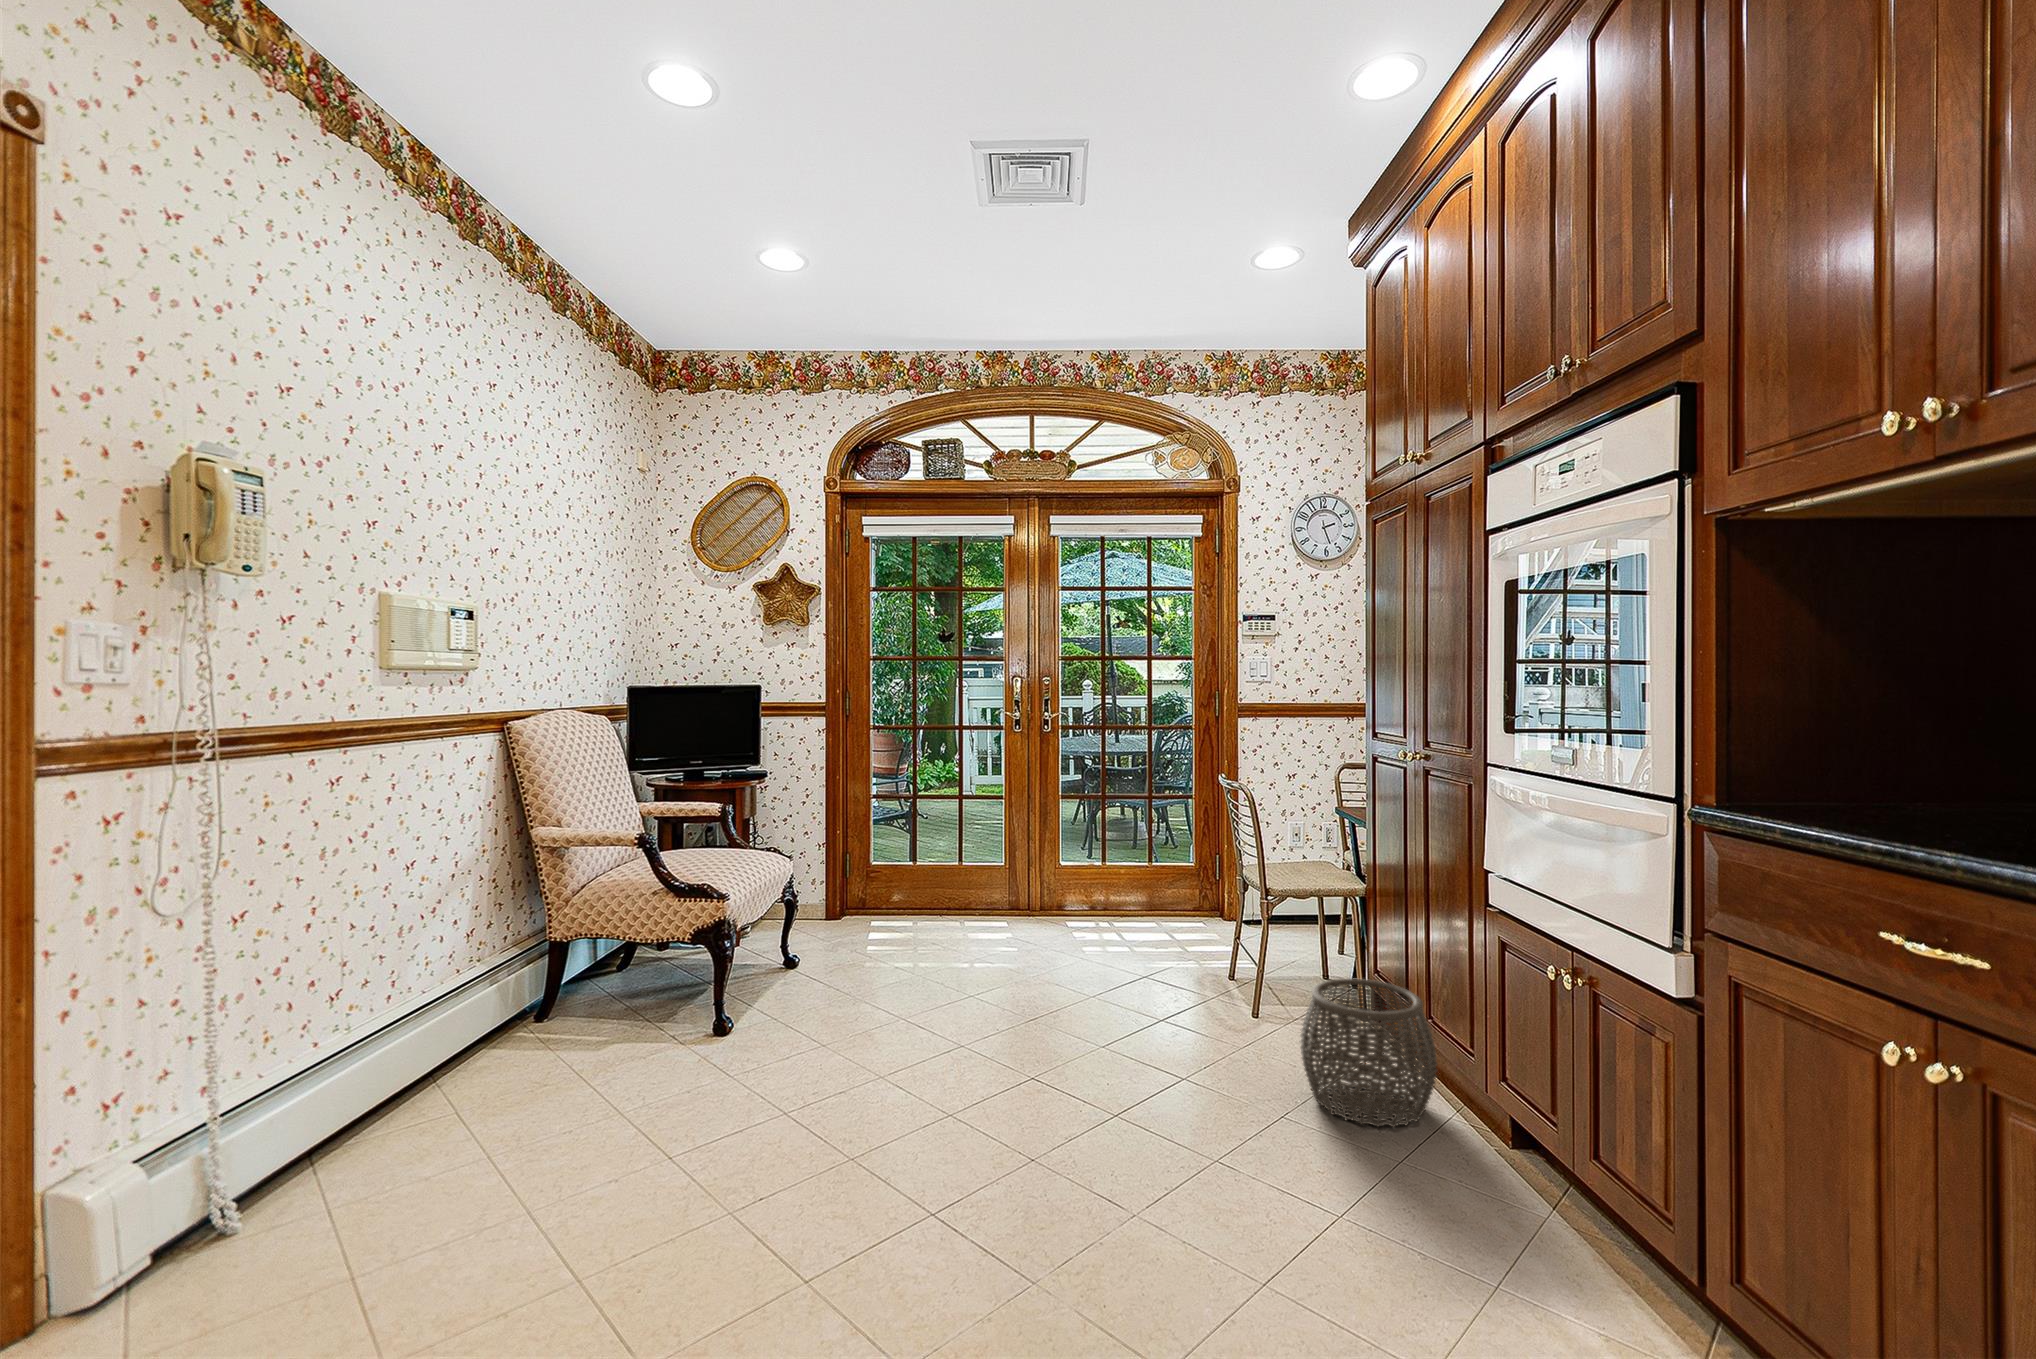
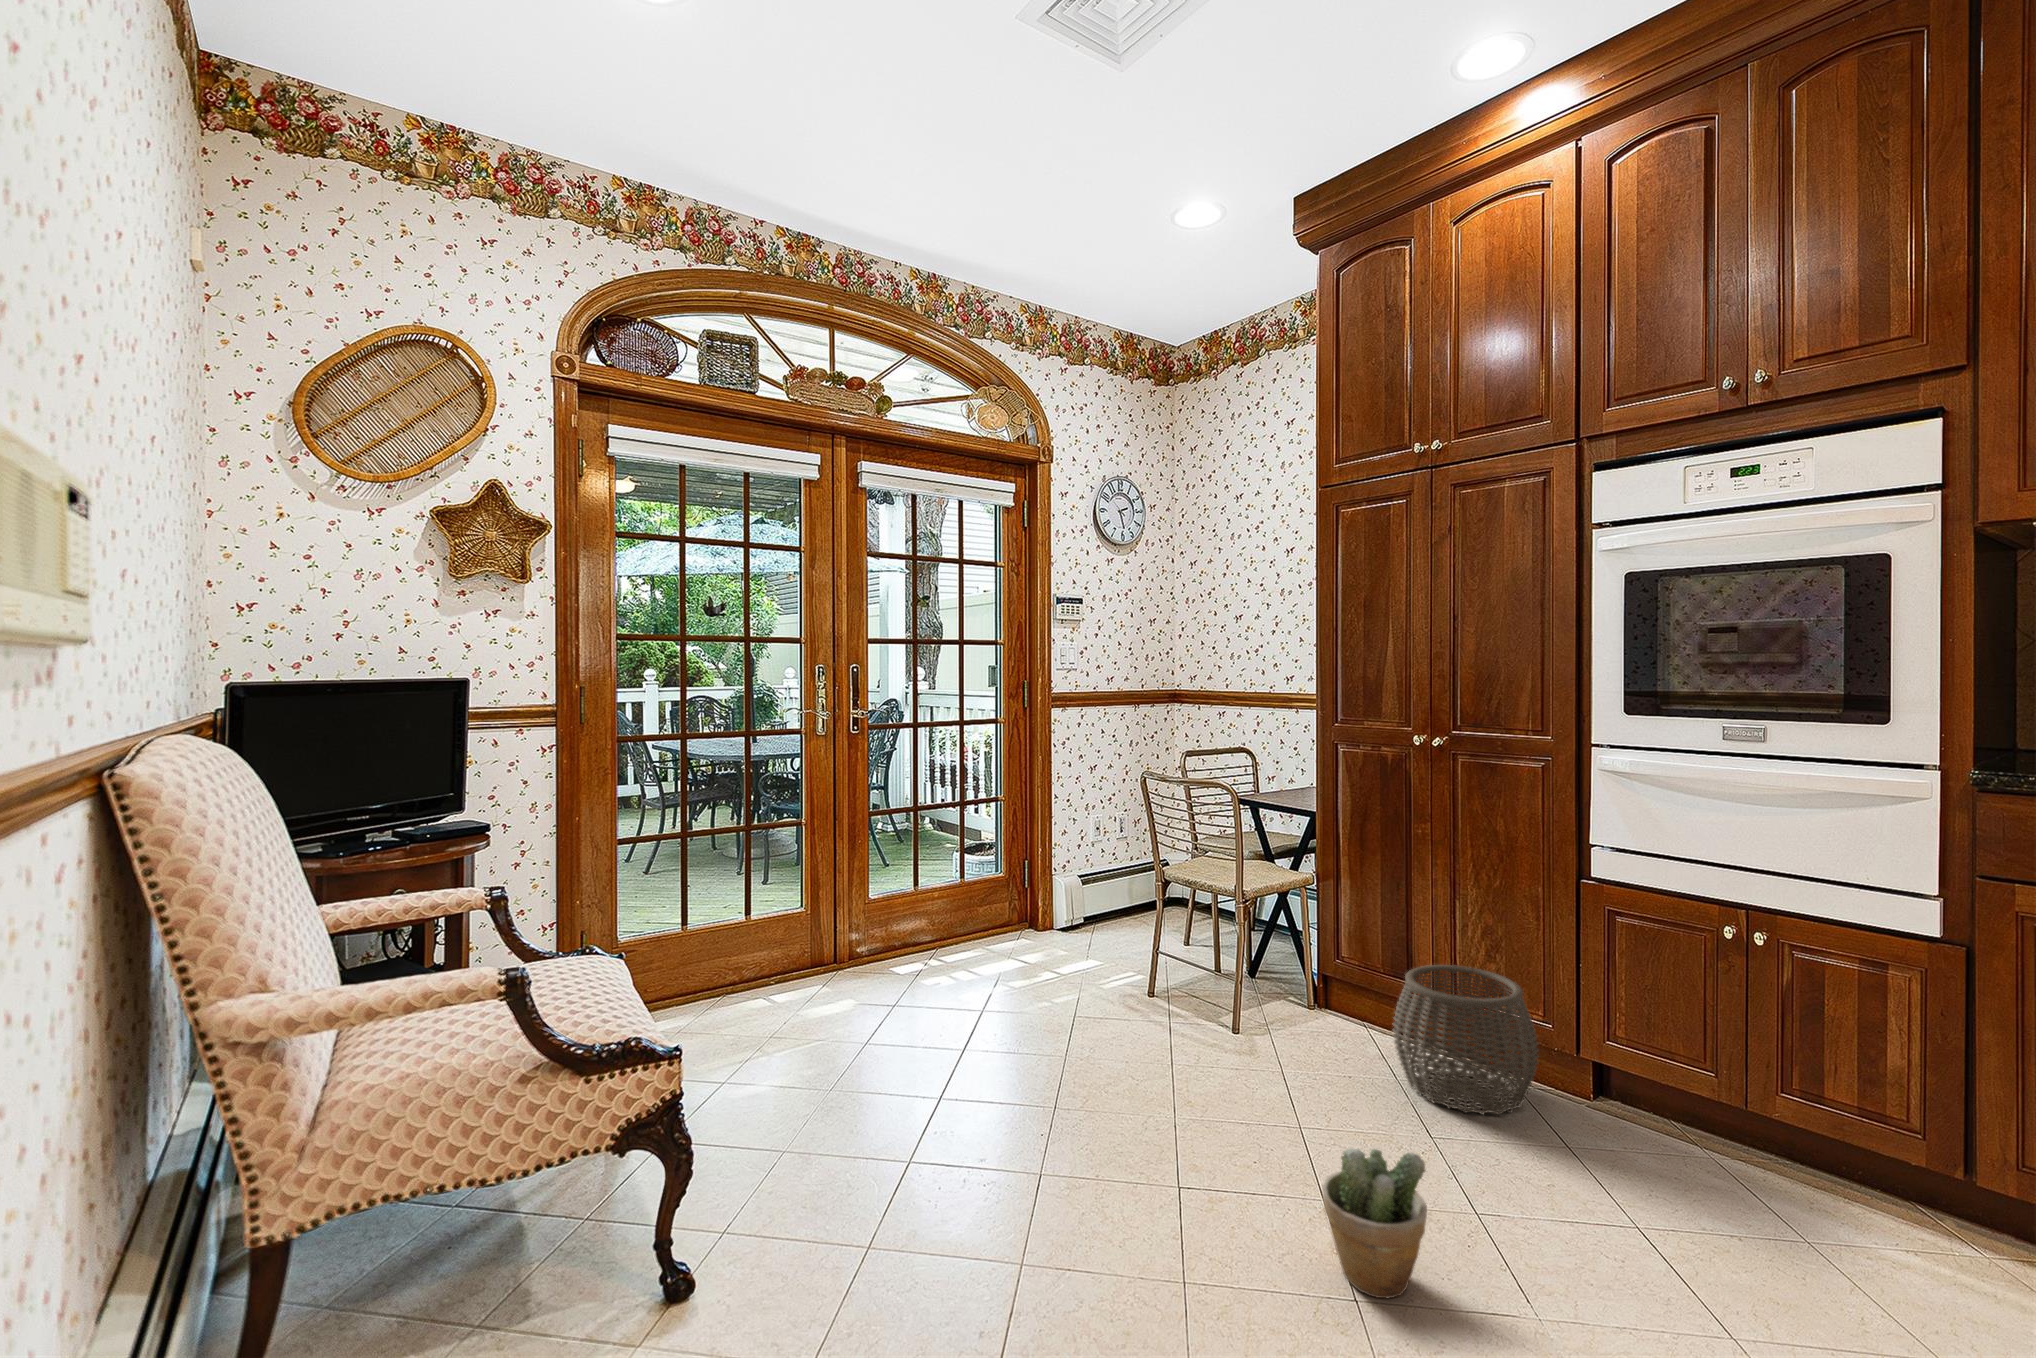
potted plant: none [1019,1054,1094,1170] -> present [1322,1148,1427,1298]

